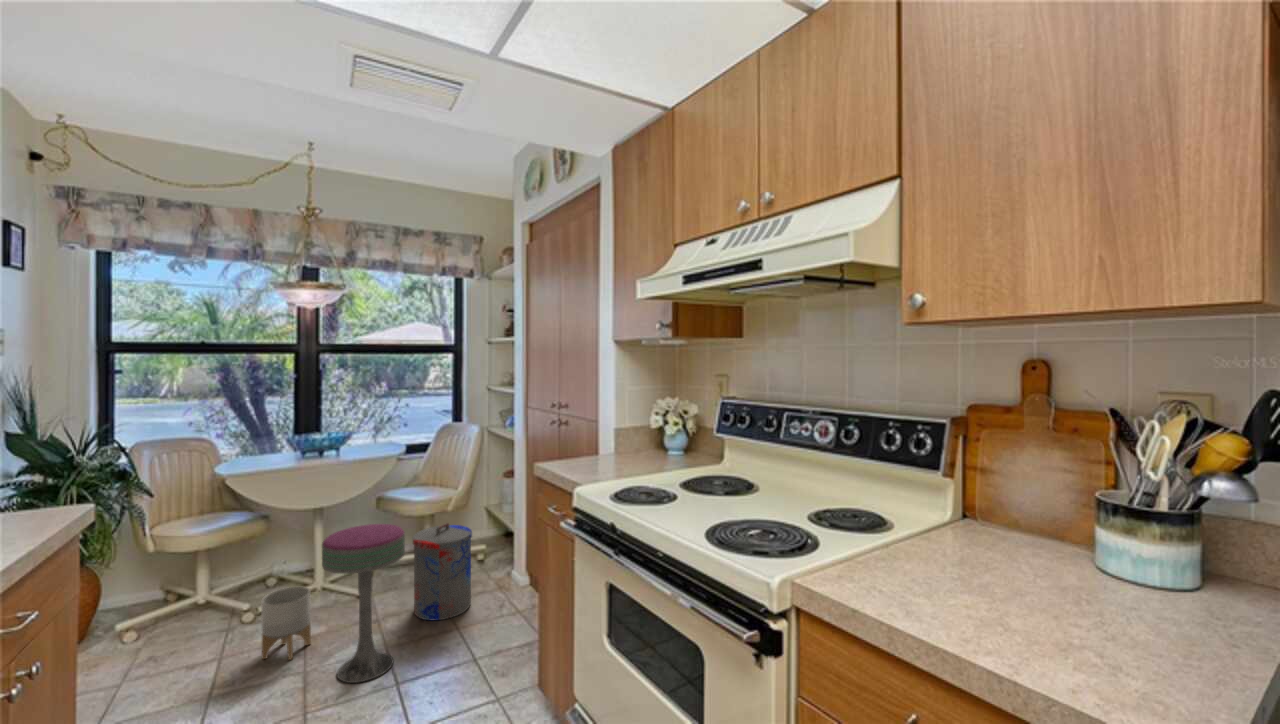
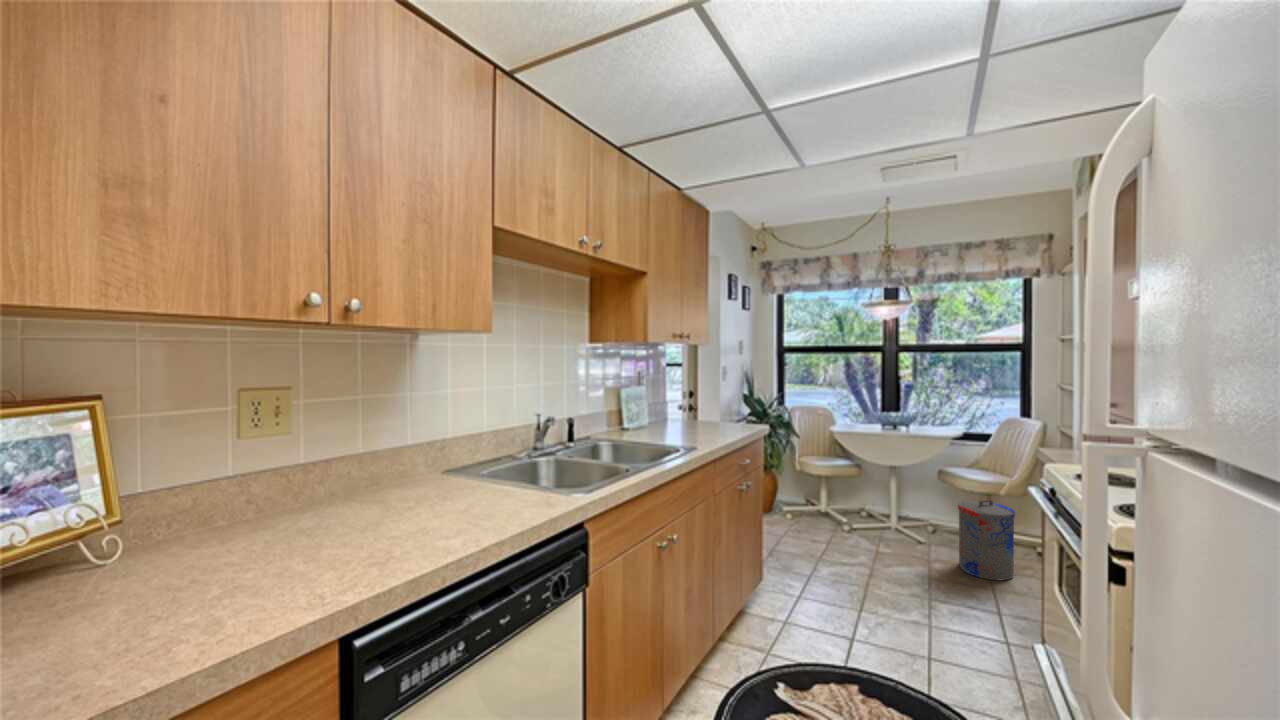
bar stool: present [322,524,405,683] -> none [881,480,942,590]
planter: present [261,587,311,660] -> none [850,512,880,559]

